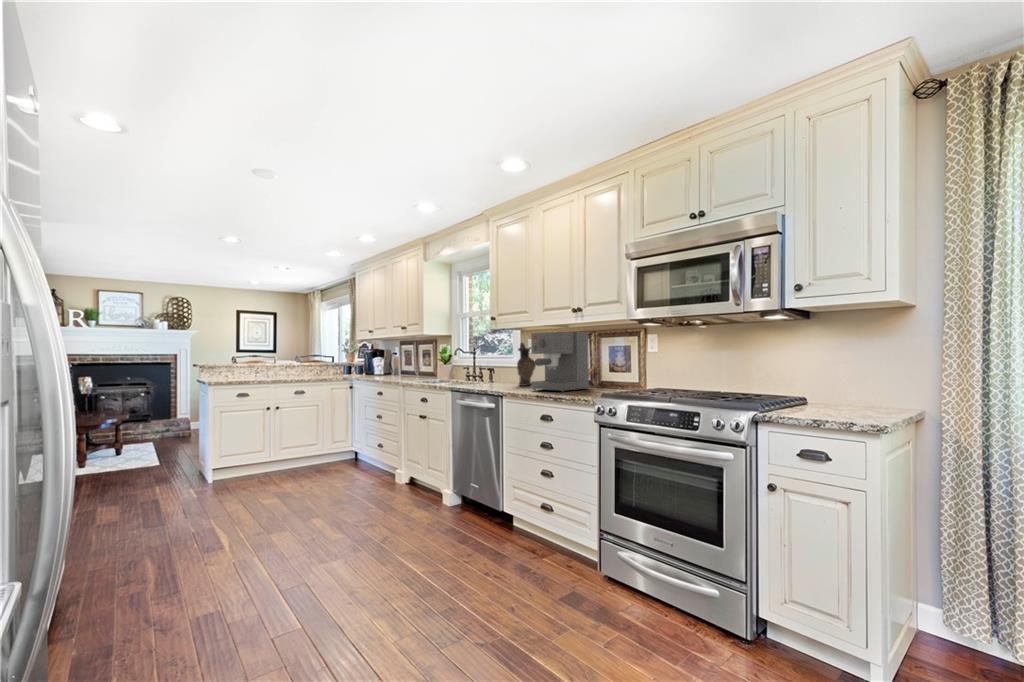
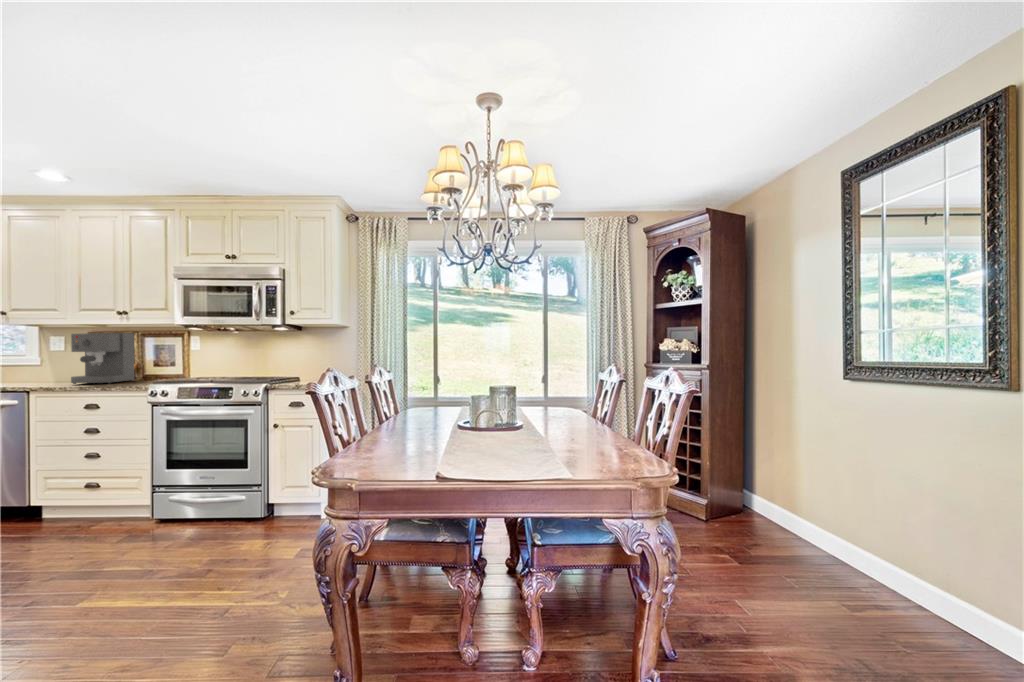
ceramic pitcher: present [517,342,536,386] -> none [43,341,68,382]

